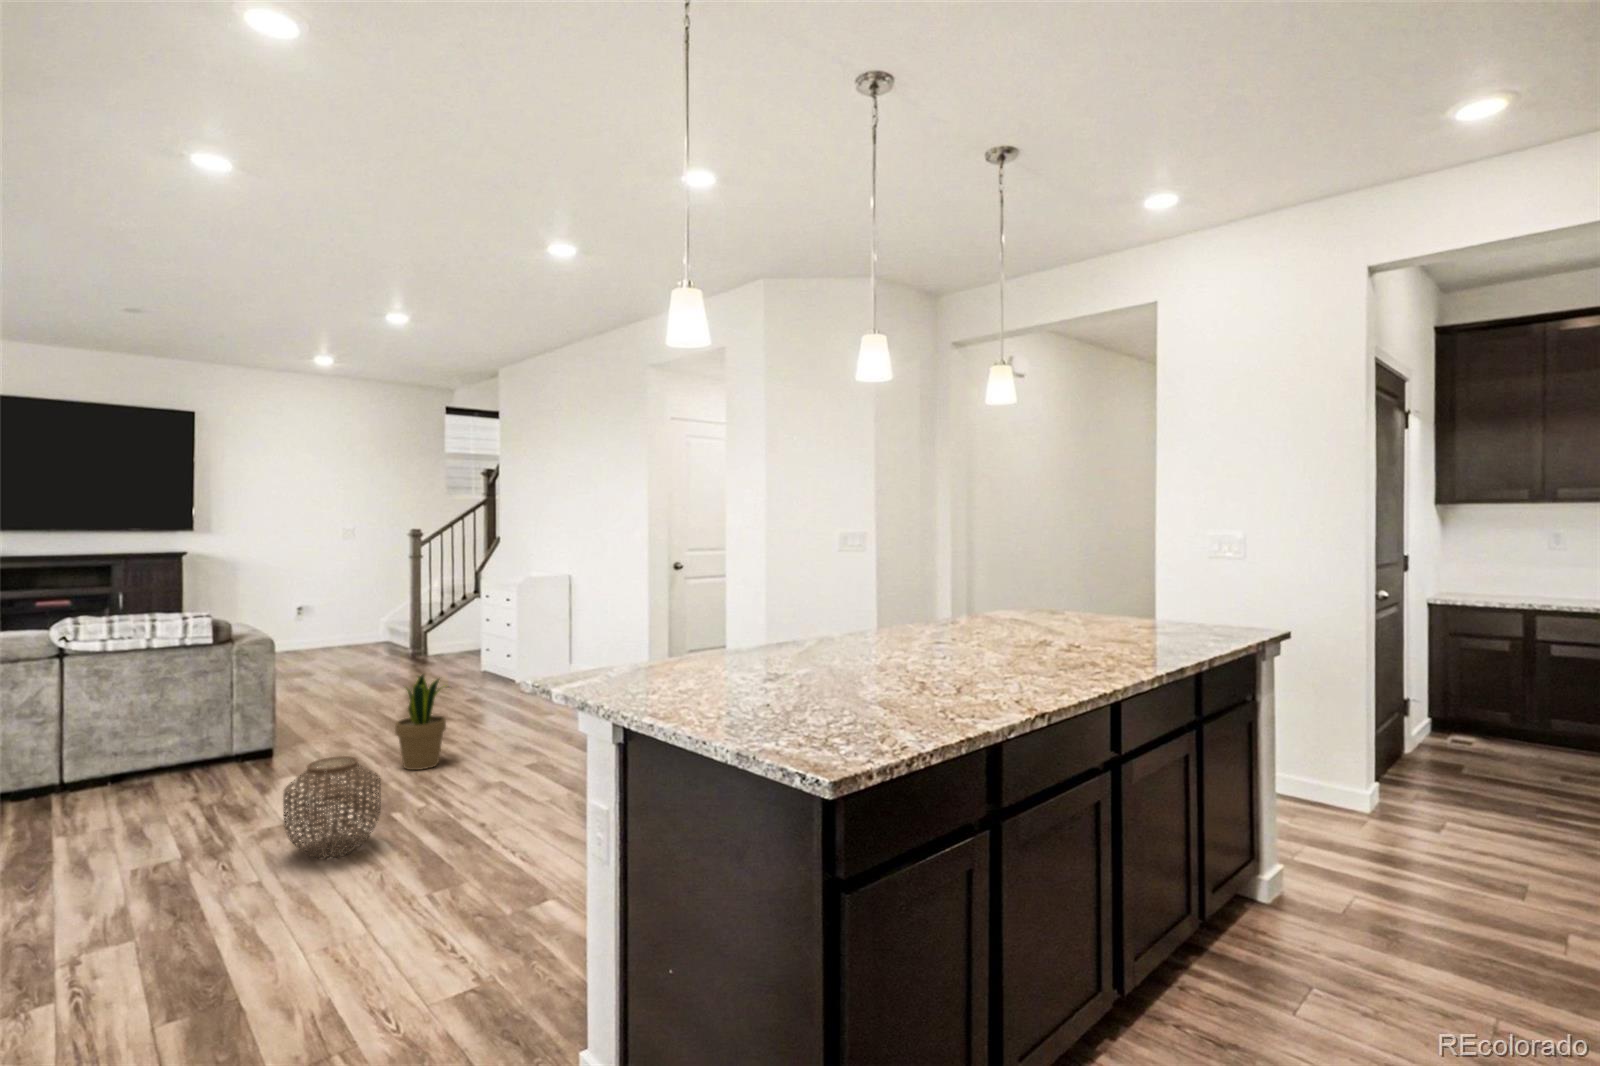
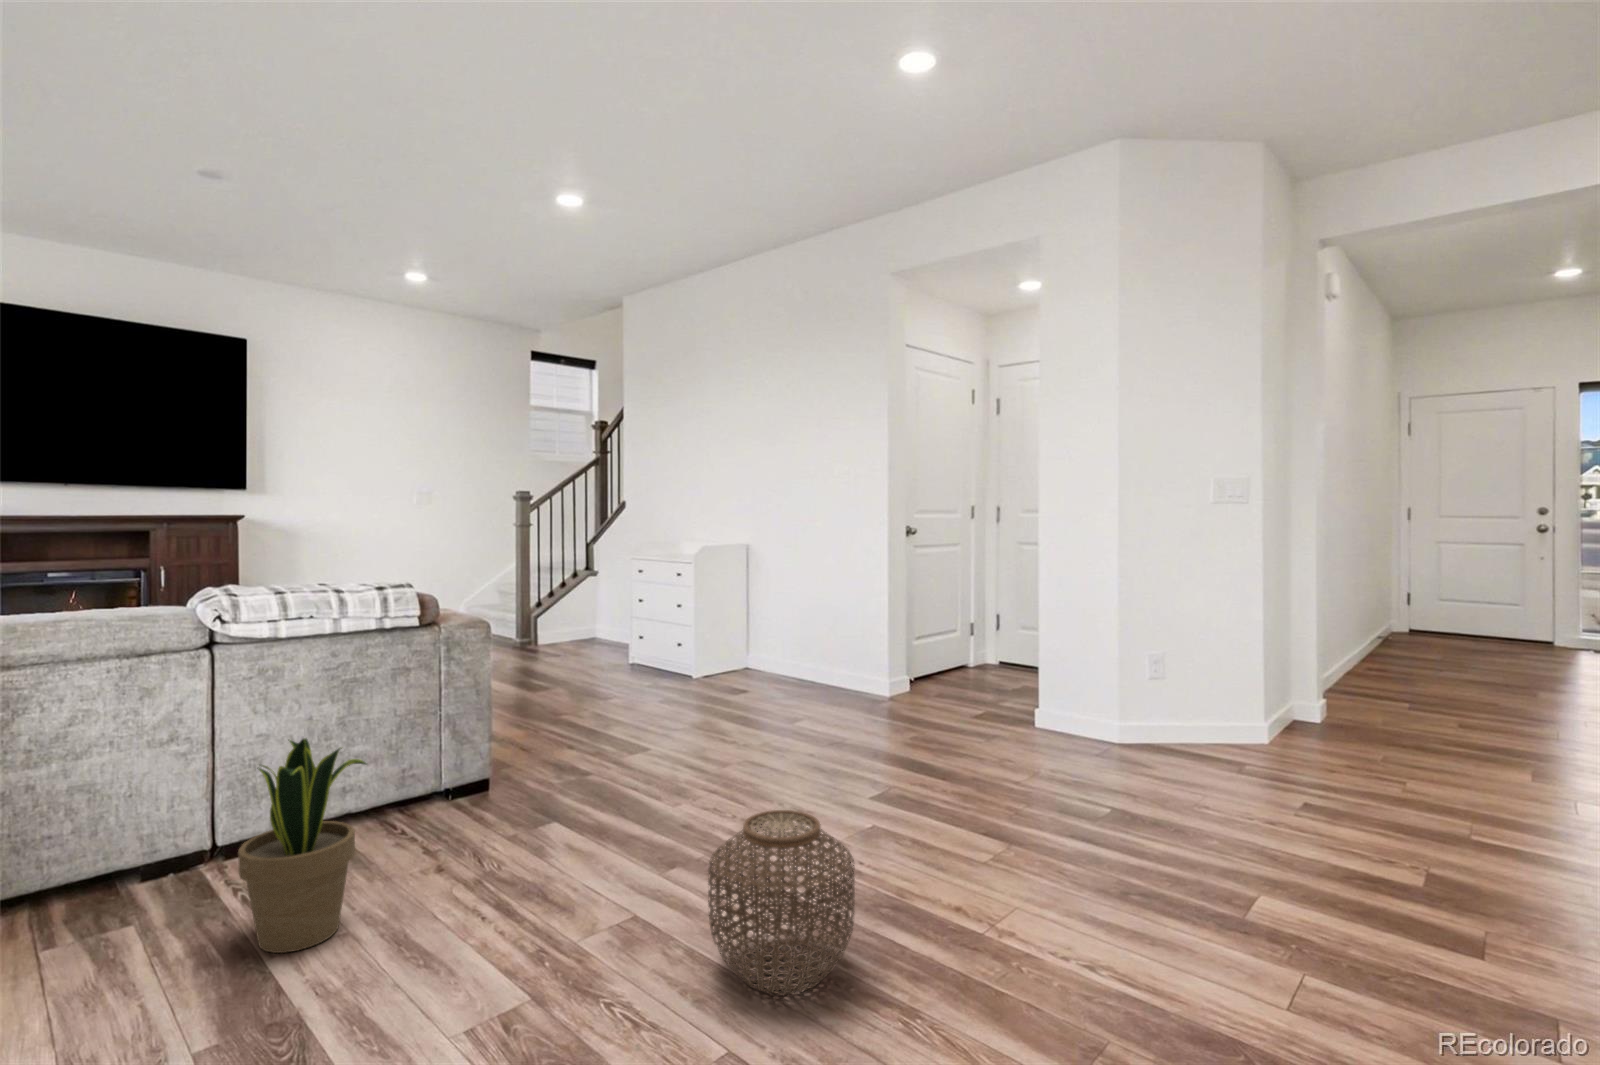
potted plant: present [395,675,446,770] -> present [238,738,367,953]

